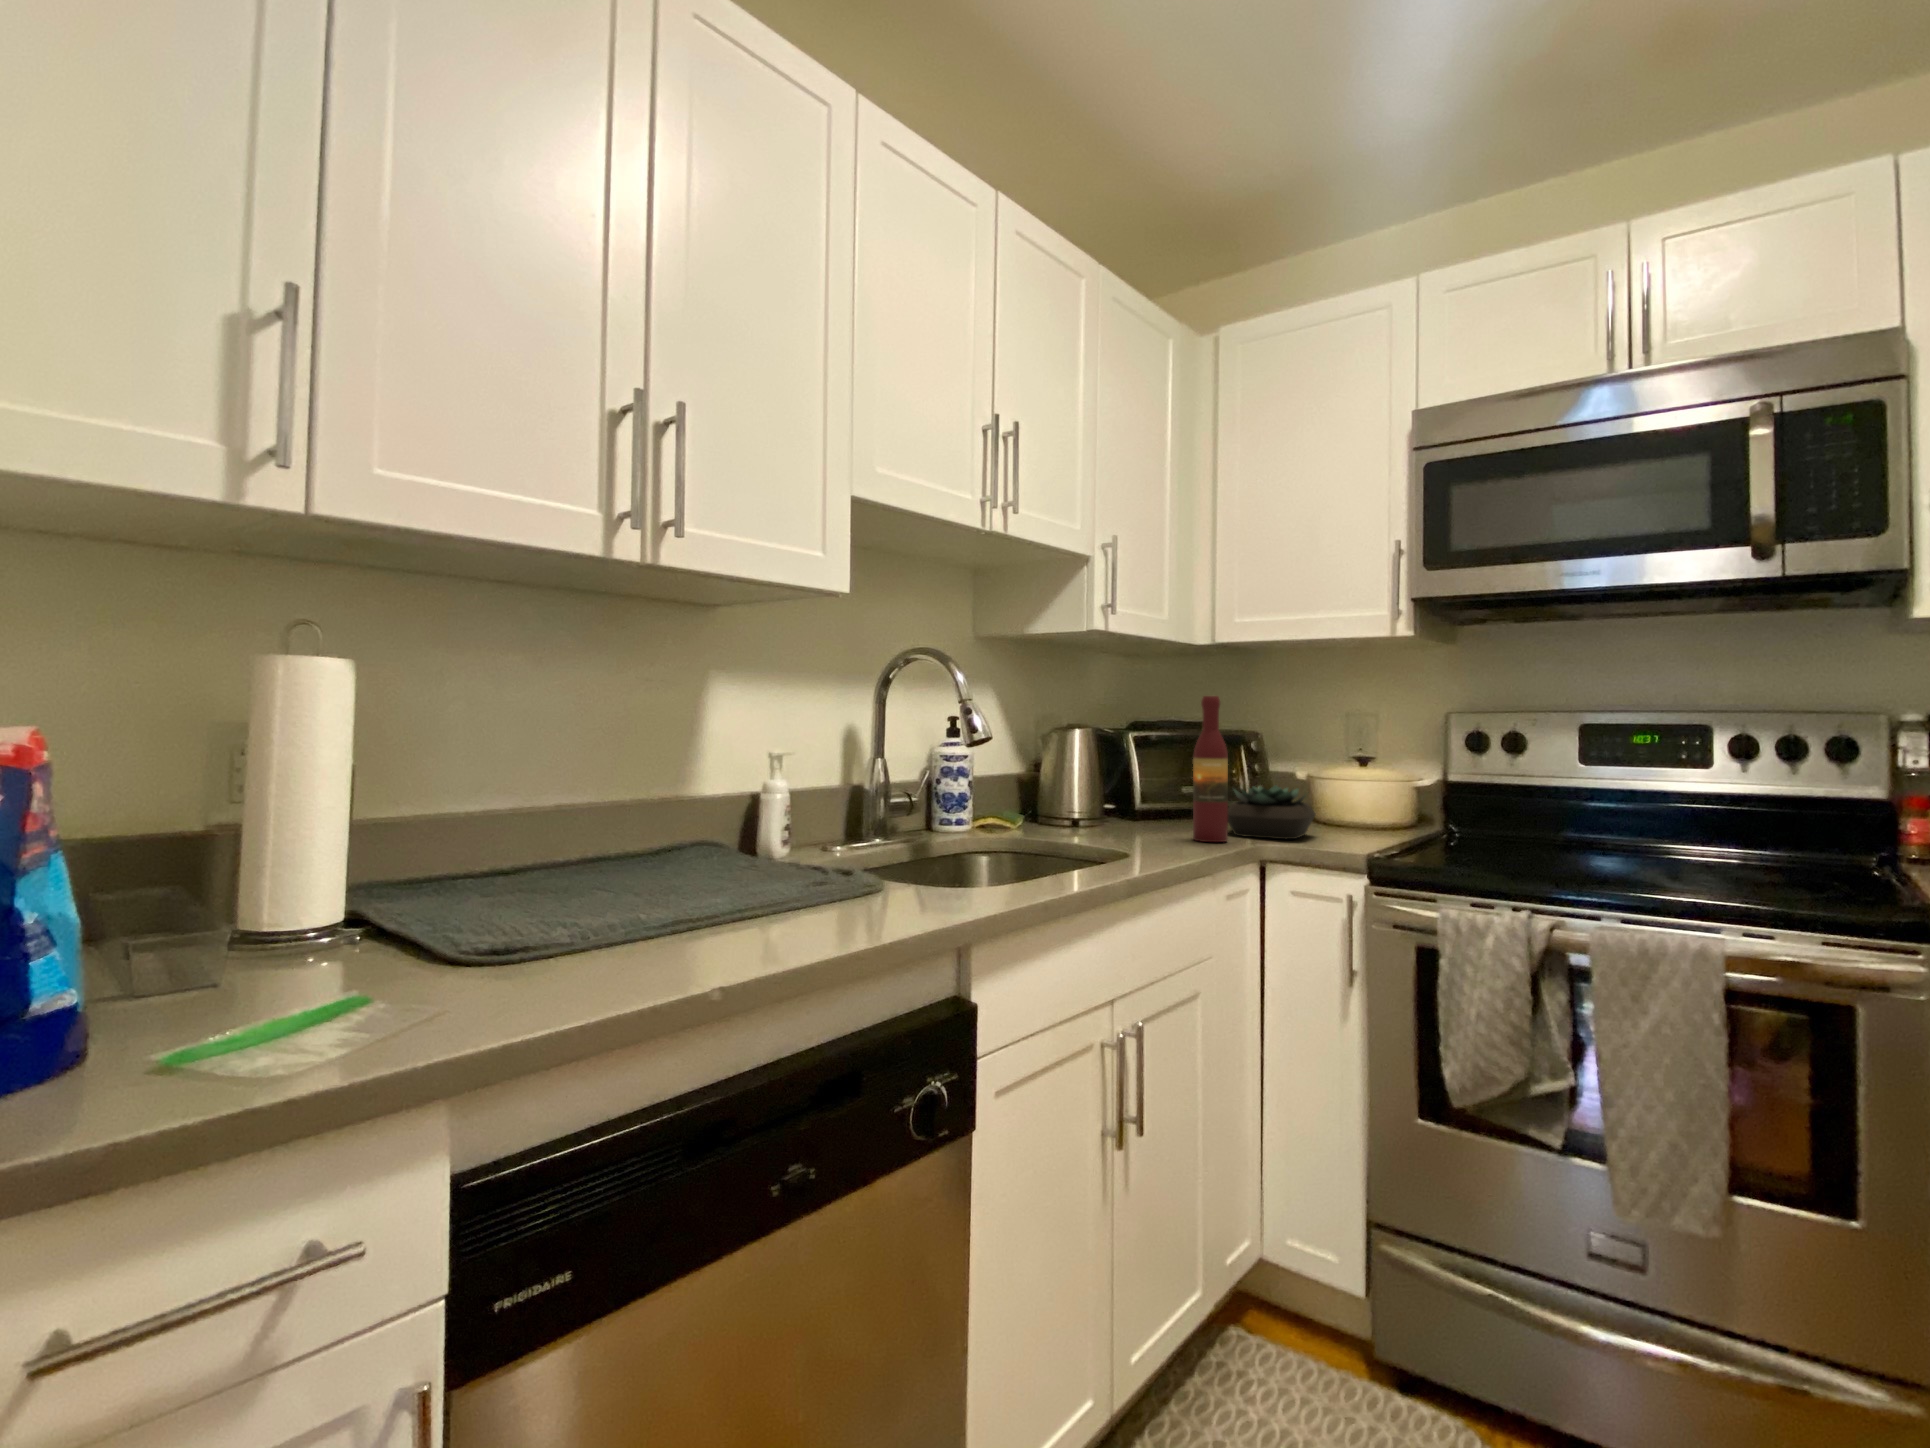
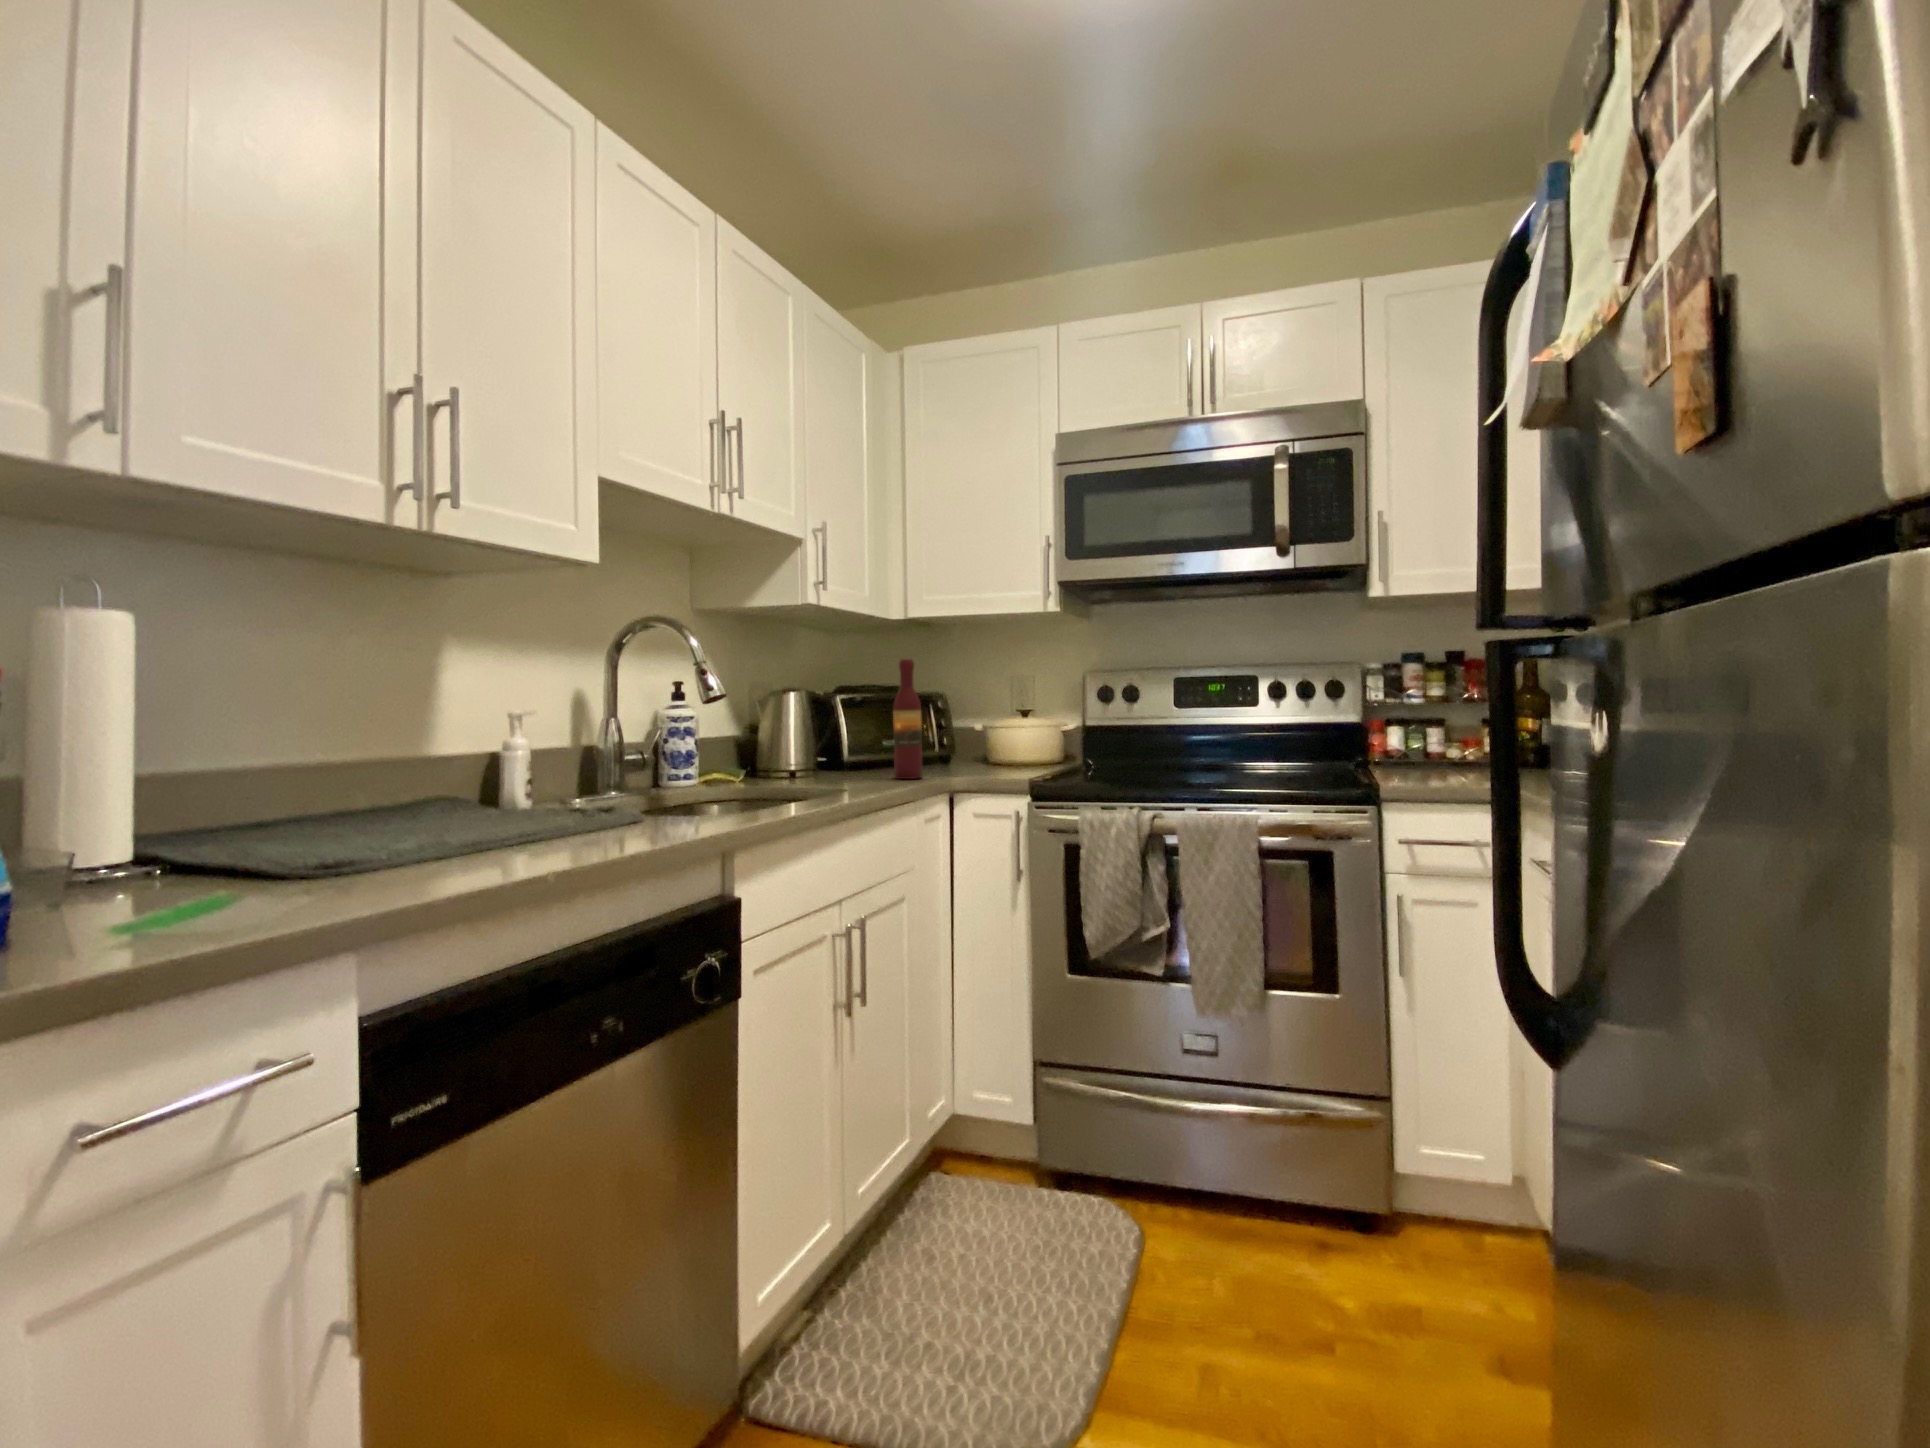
succulent plant: present [1228,785,1315,839] -> none [919,732,991,775]

